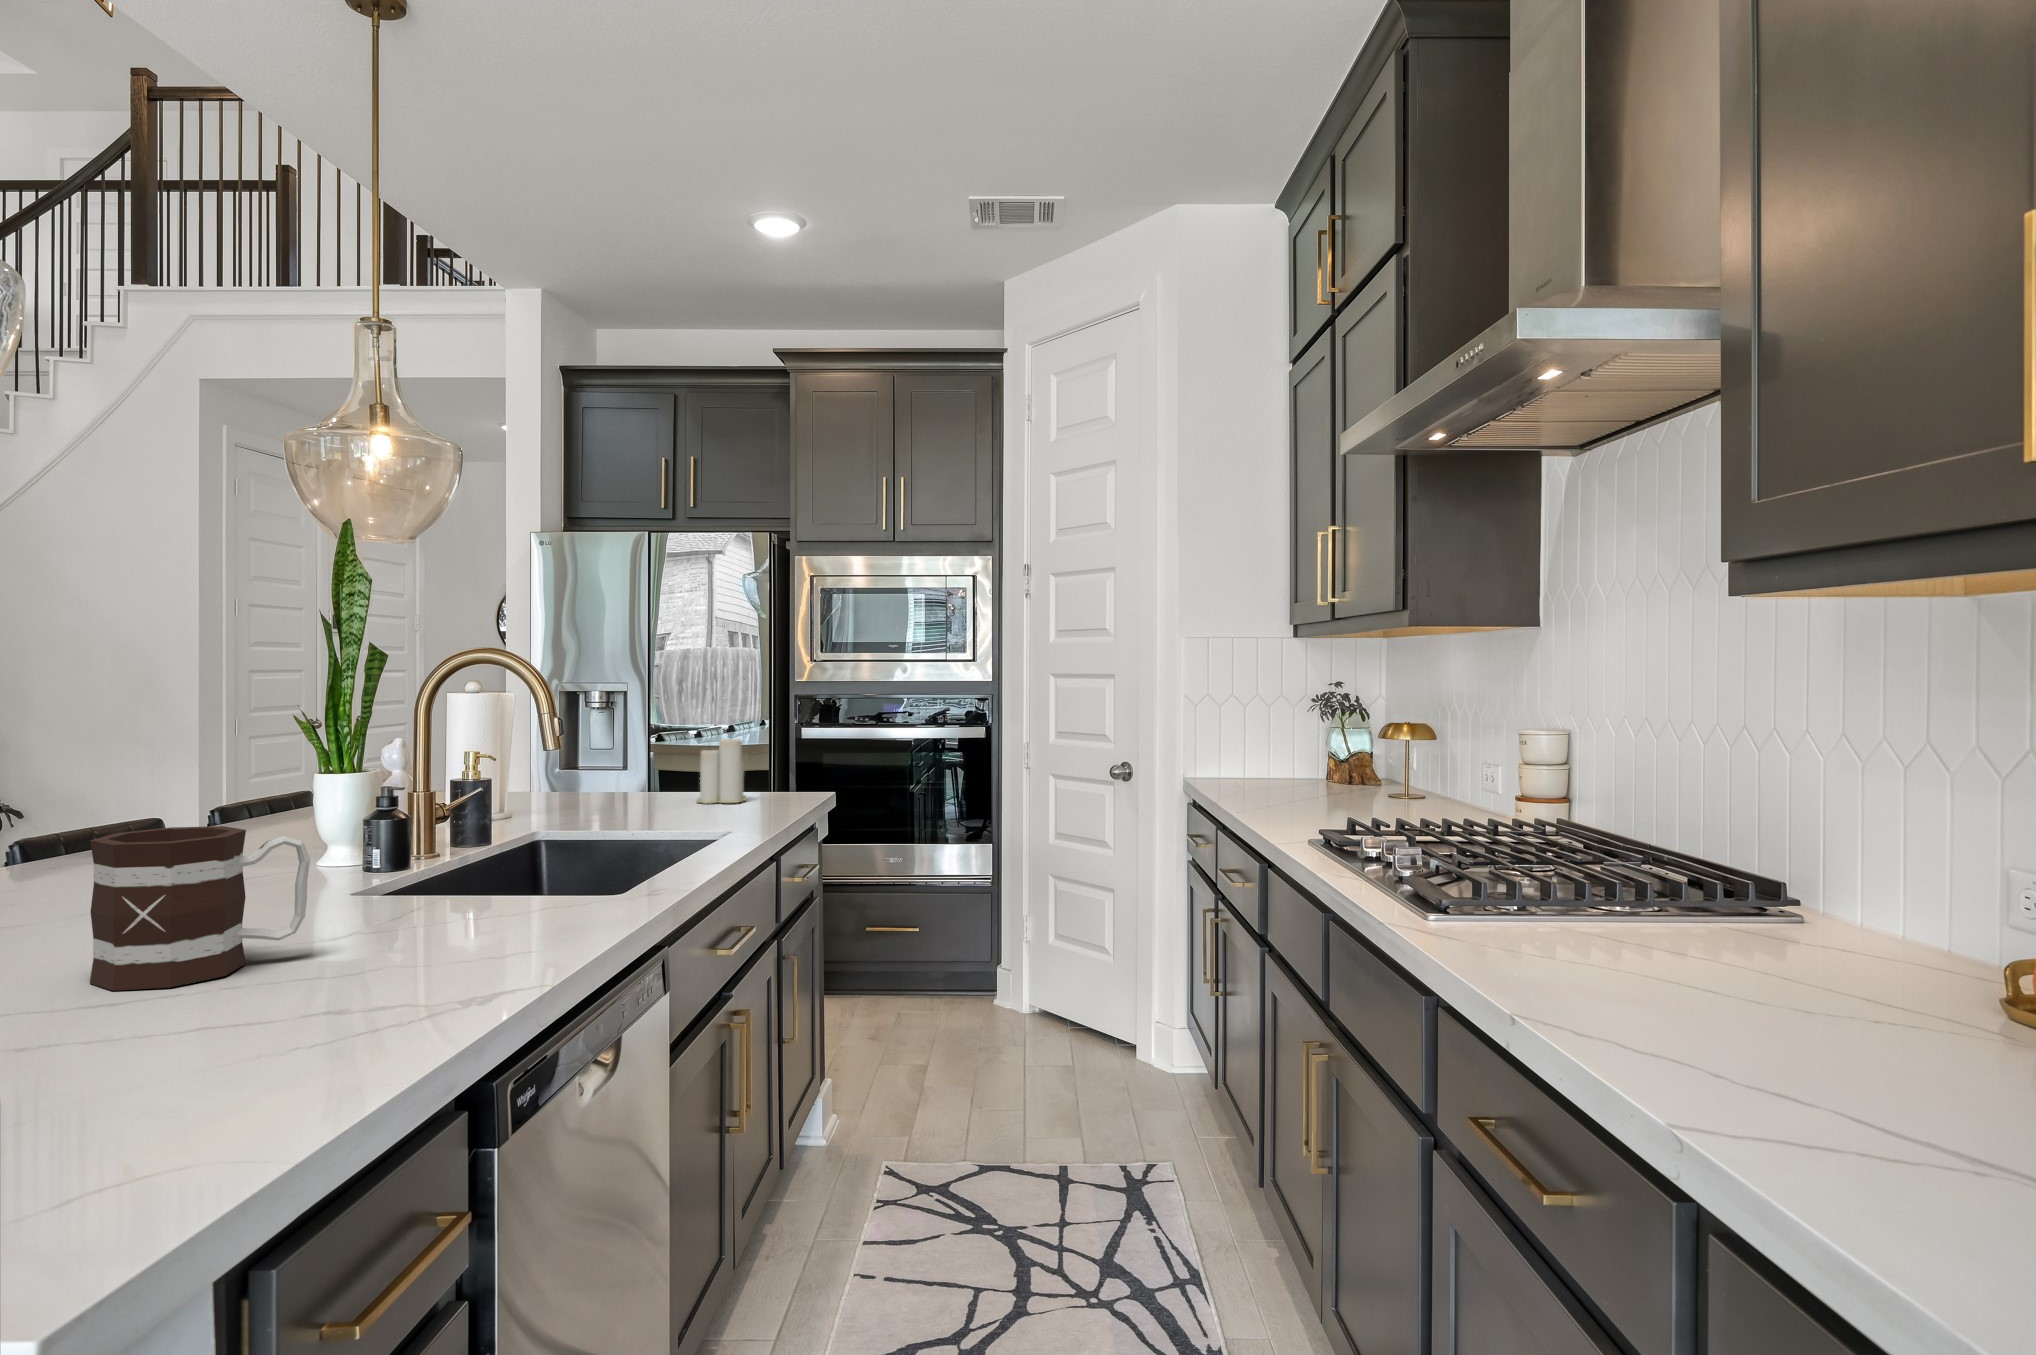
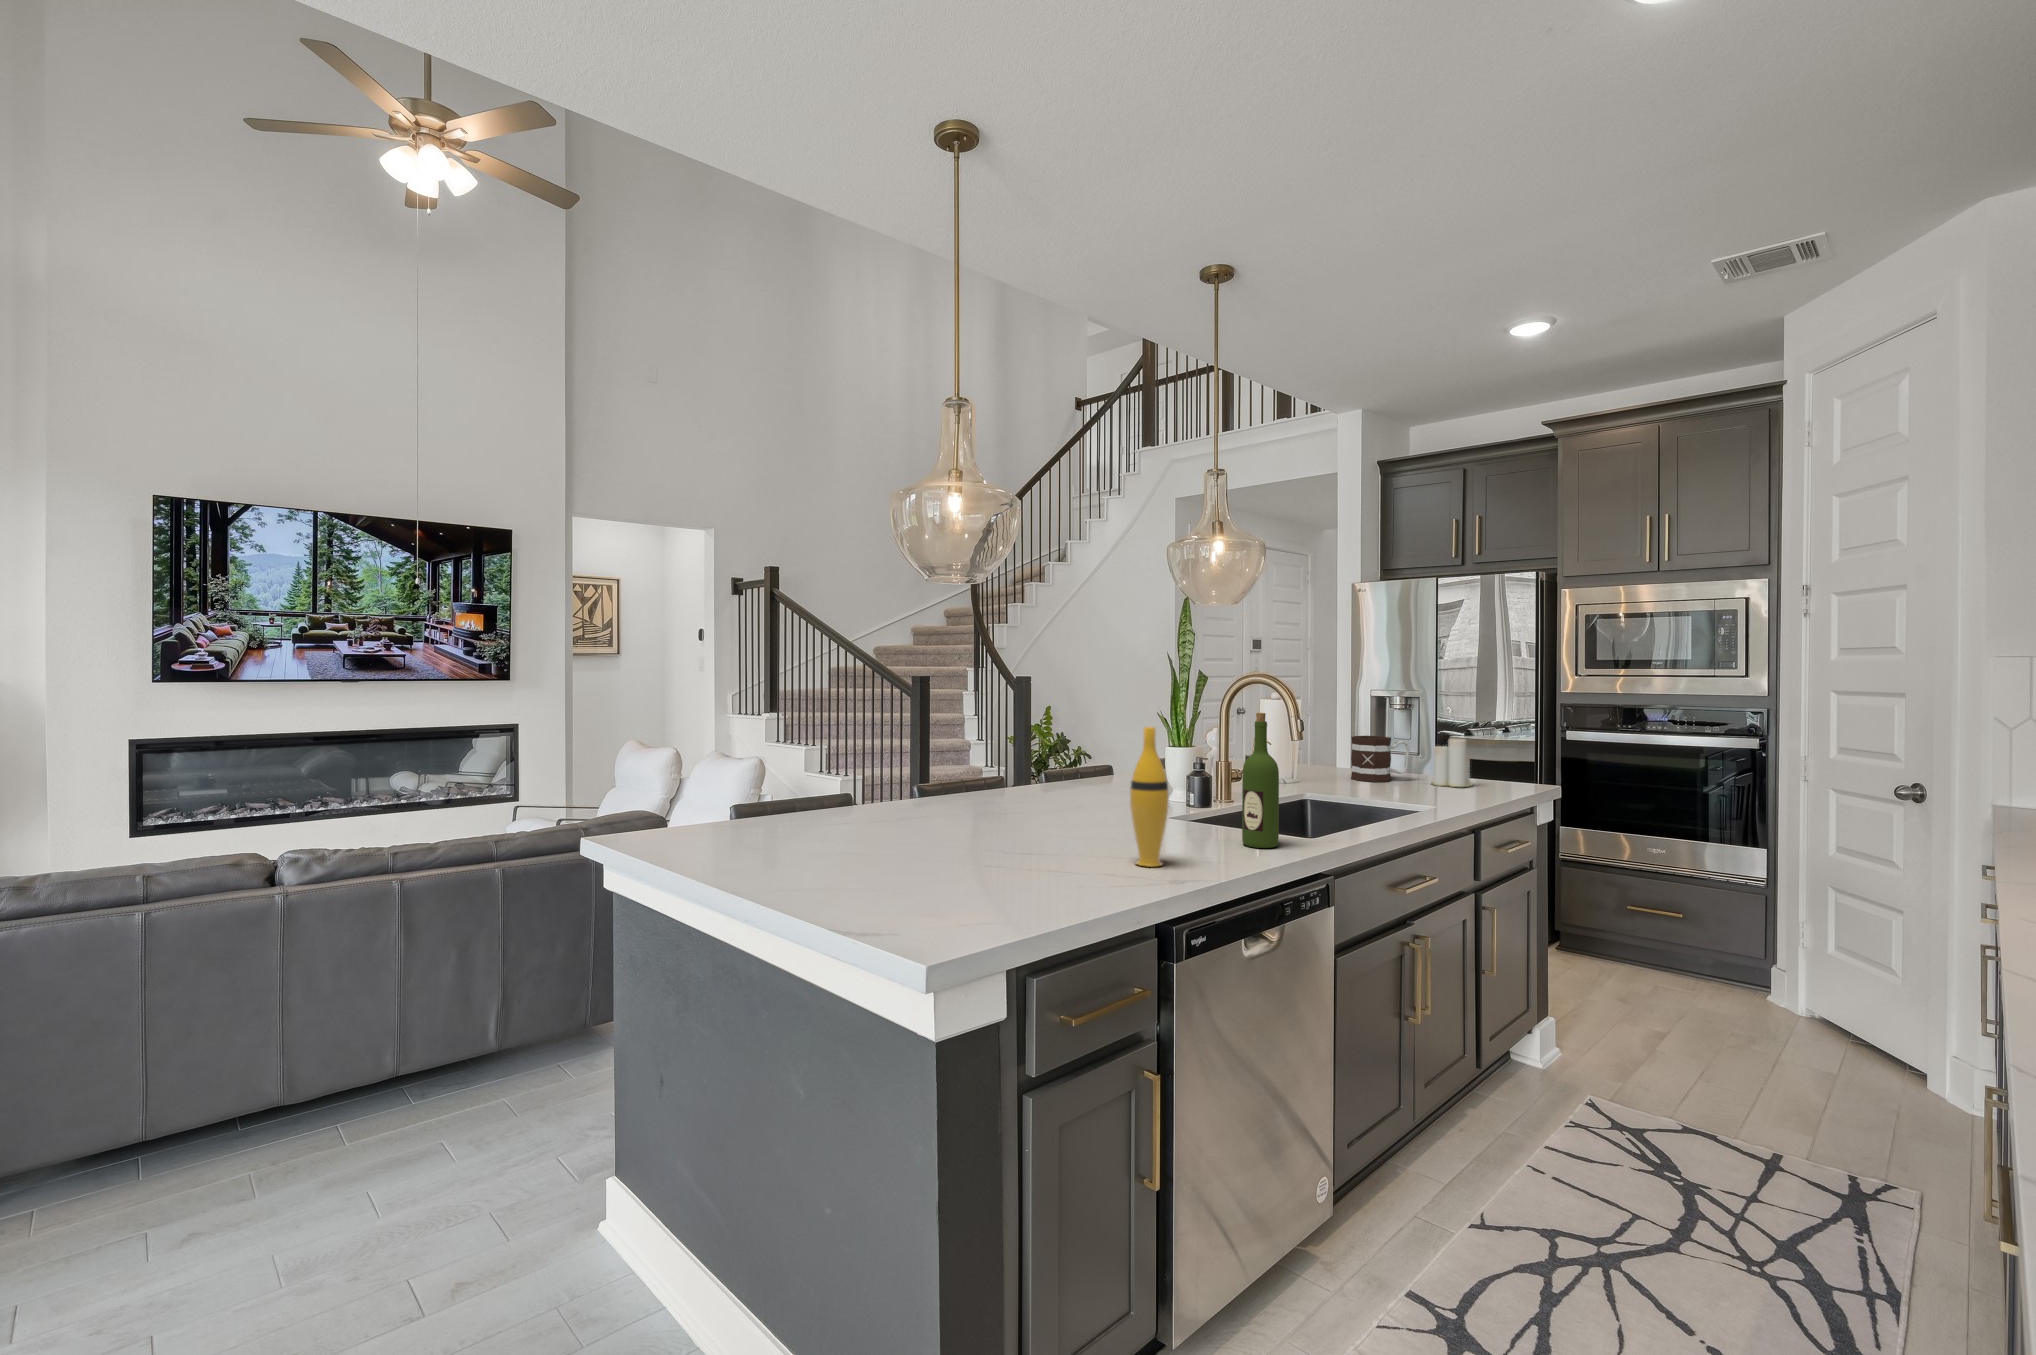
wine bottle: none [513,696,577,927] -> present [1242,713,1279,848]
vase: none [318,721,407,1002] -> present [1130,727,1169,867]
mug: present [90,826,310,991] -> present [1351,736,1410,782]

